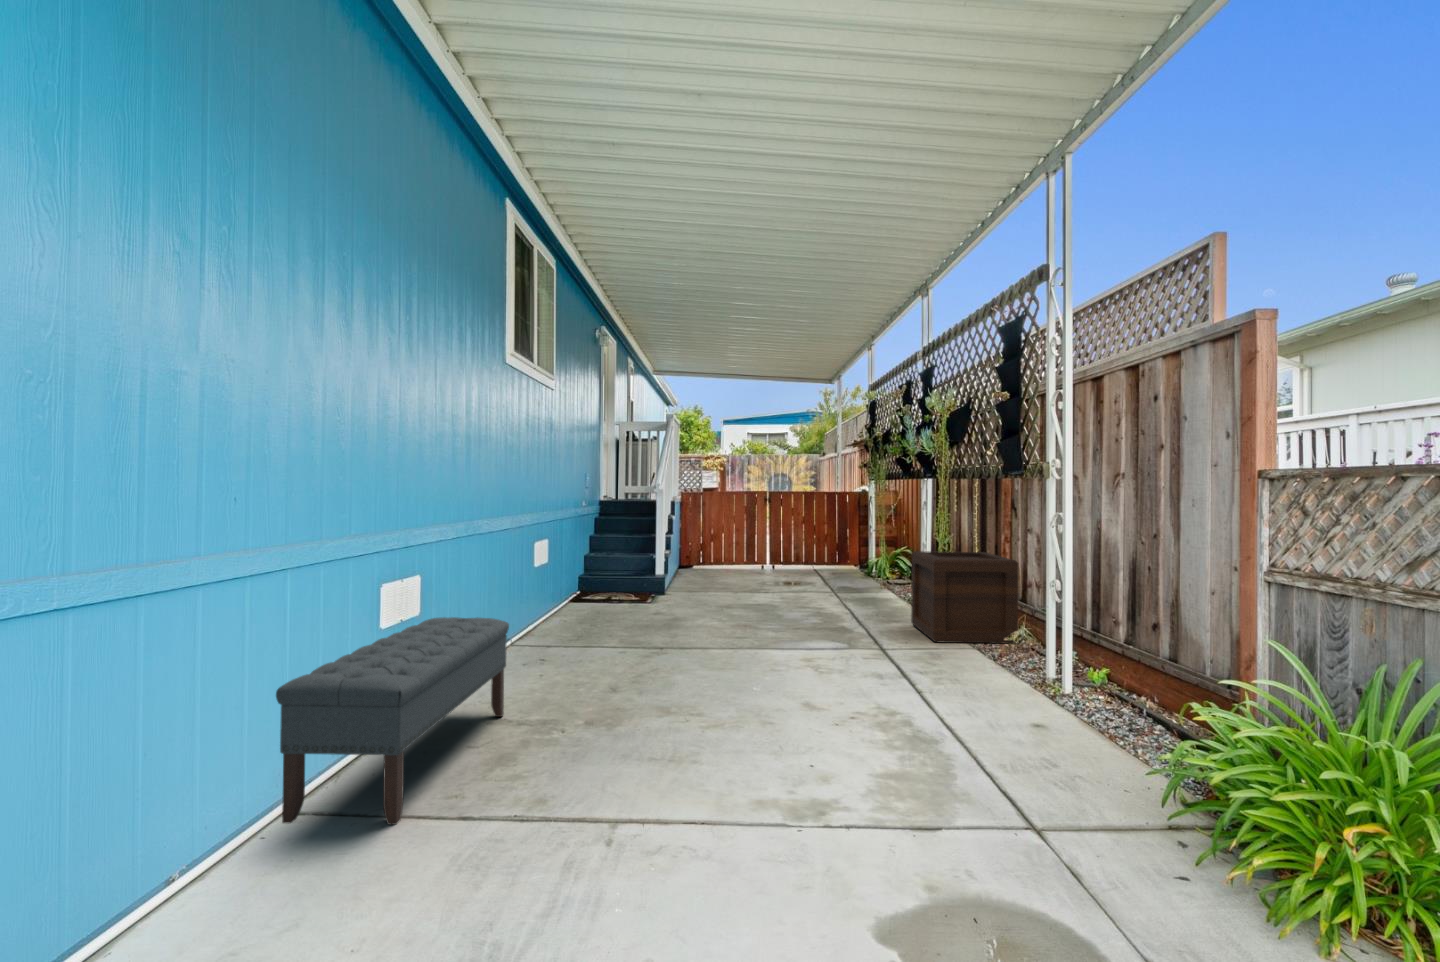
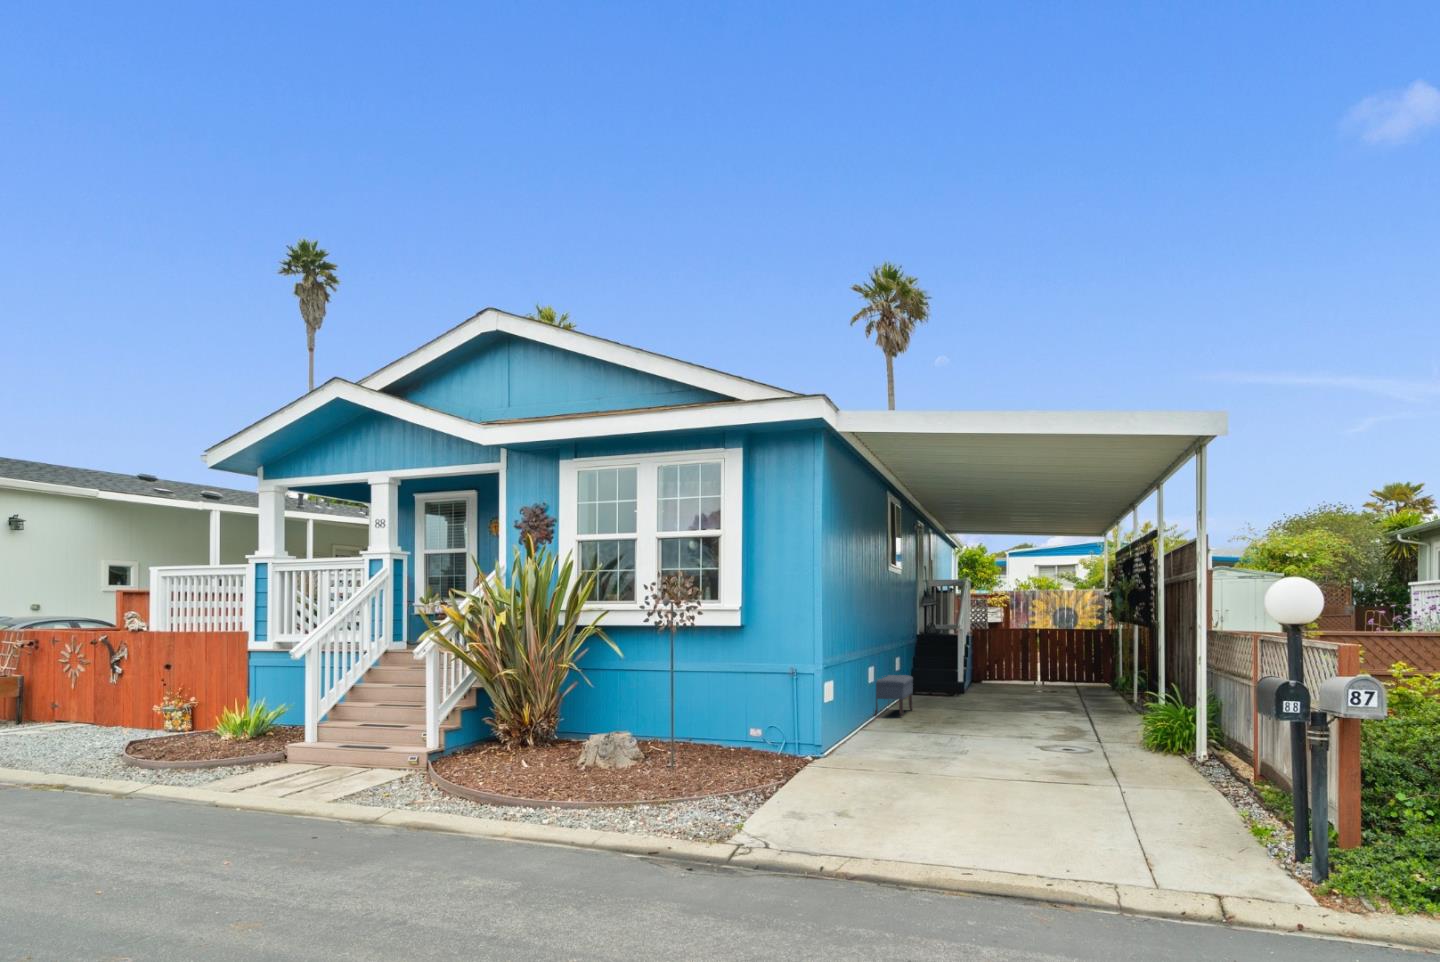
wooden crate: present [911,551,1019,644] -> none [1101,662,1150,707]

